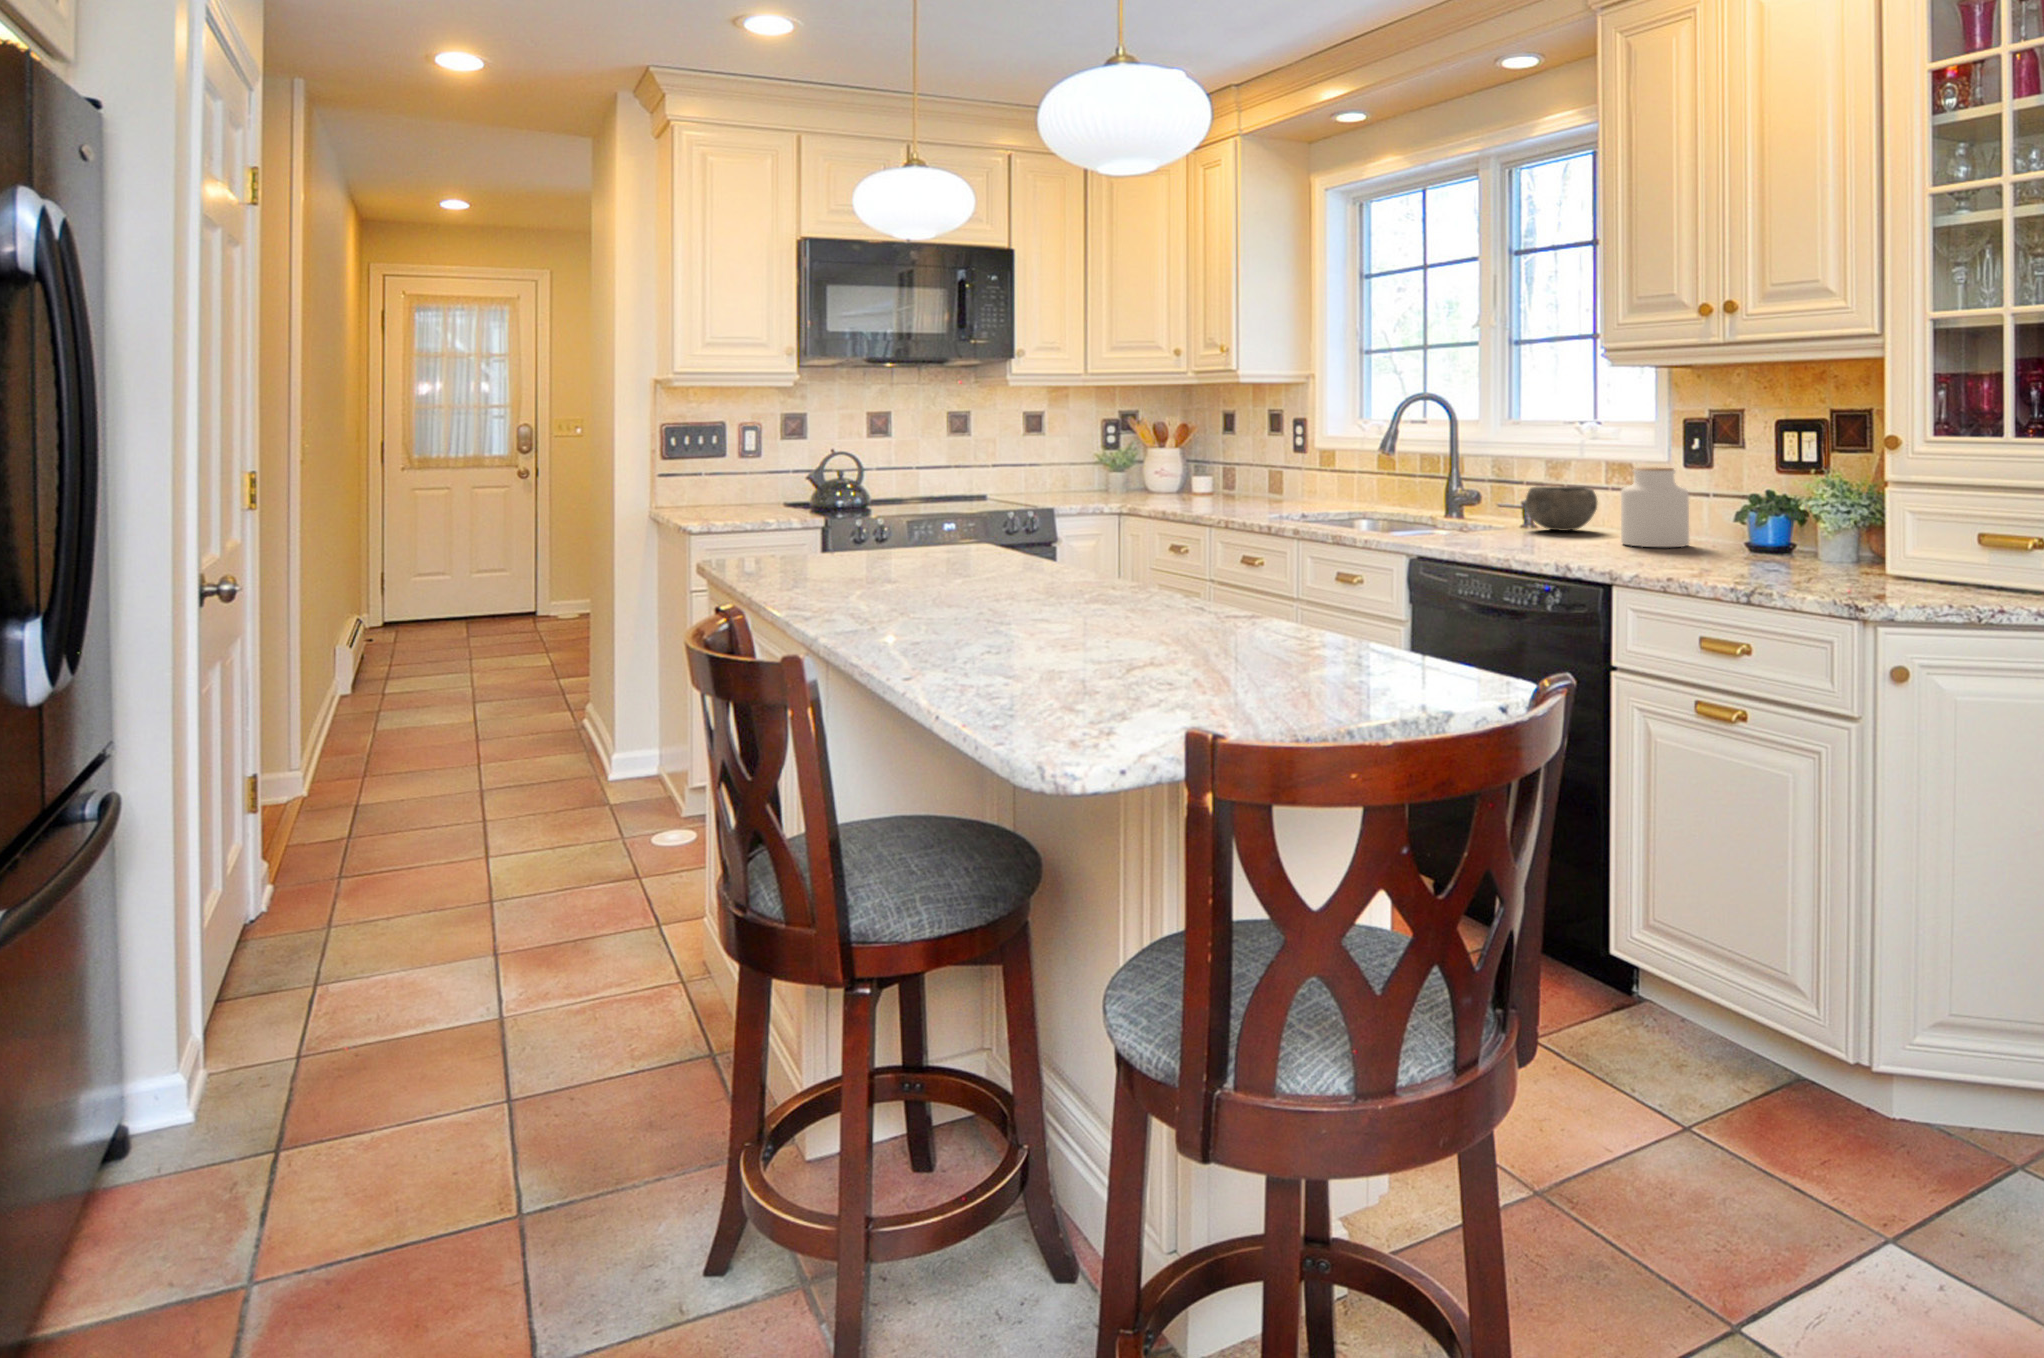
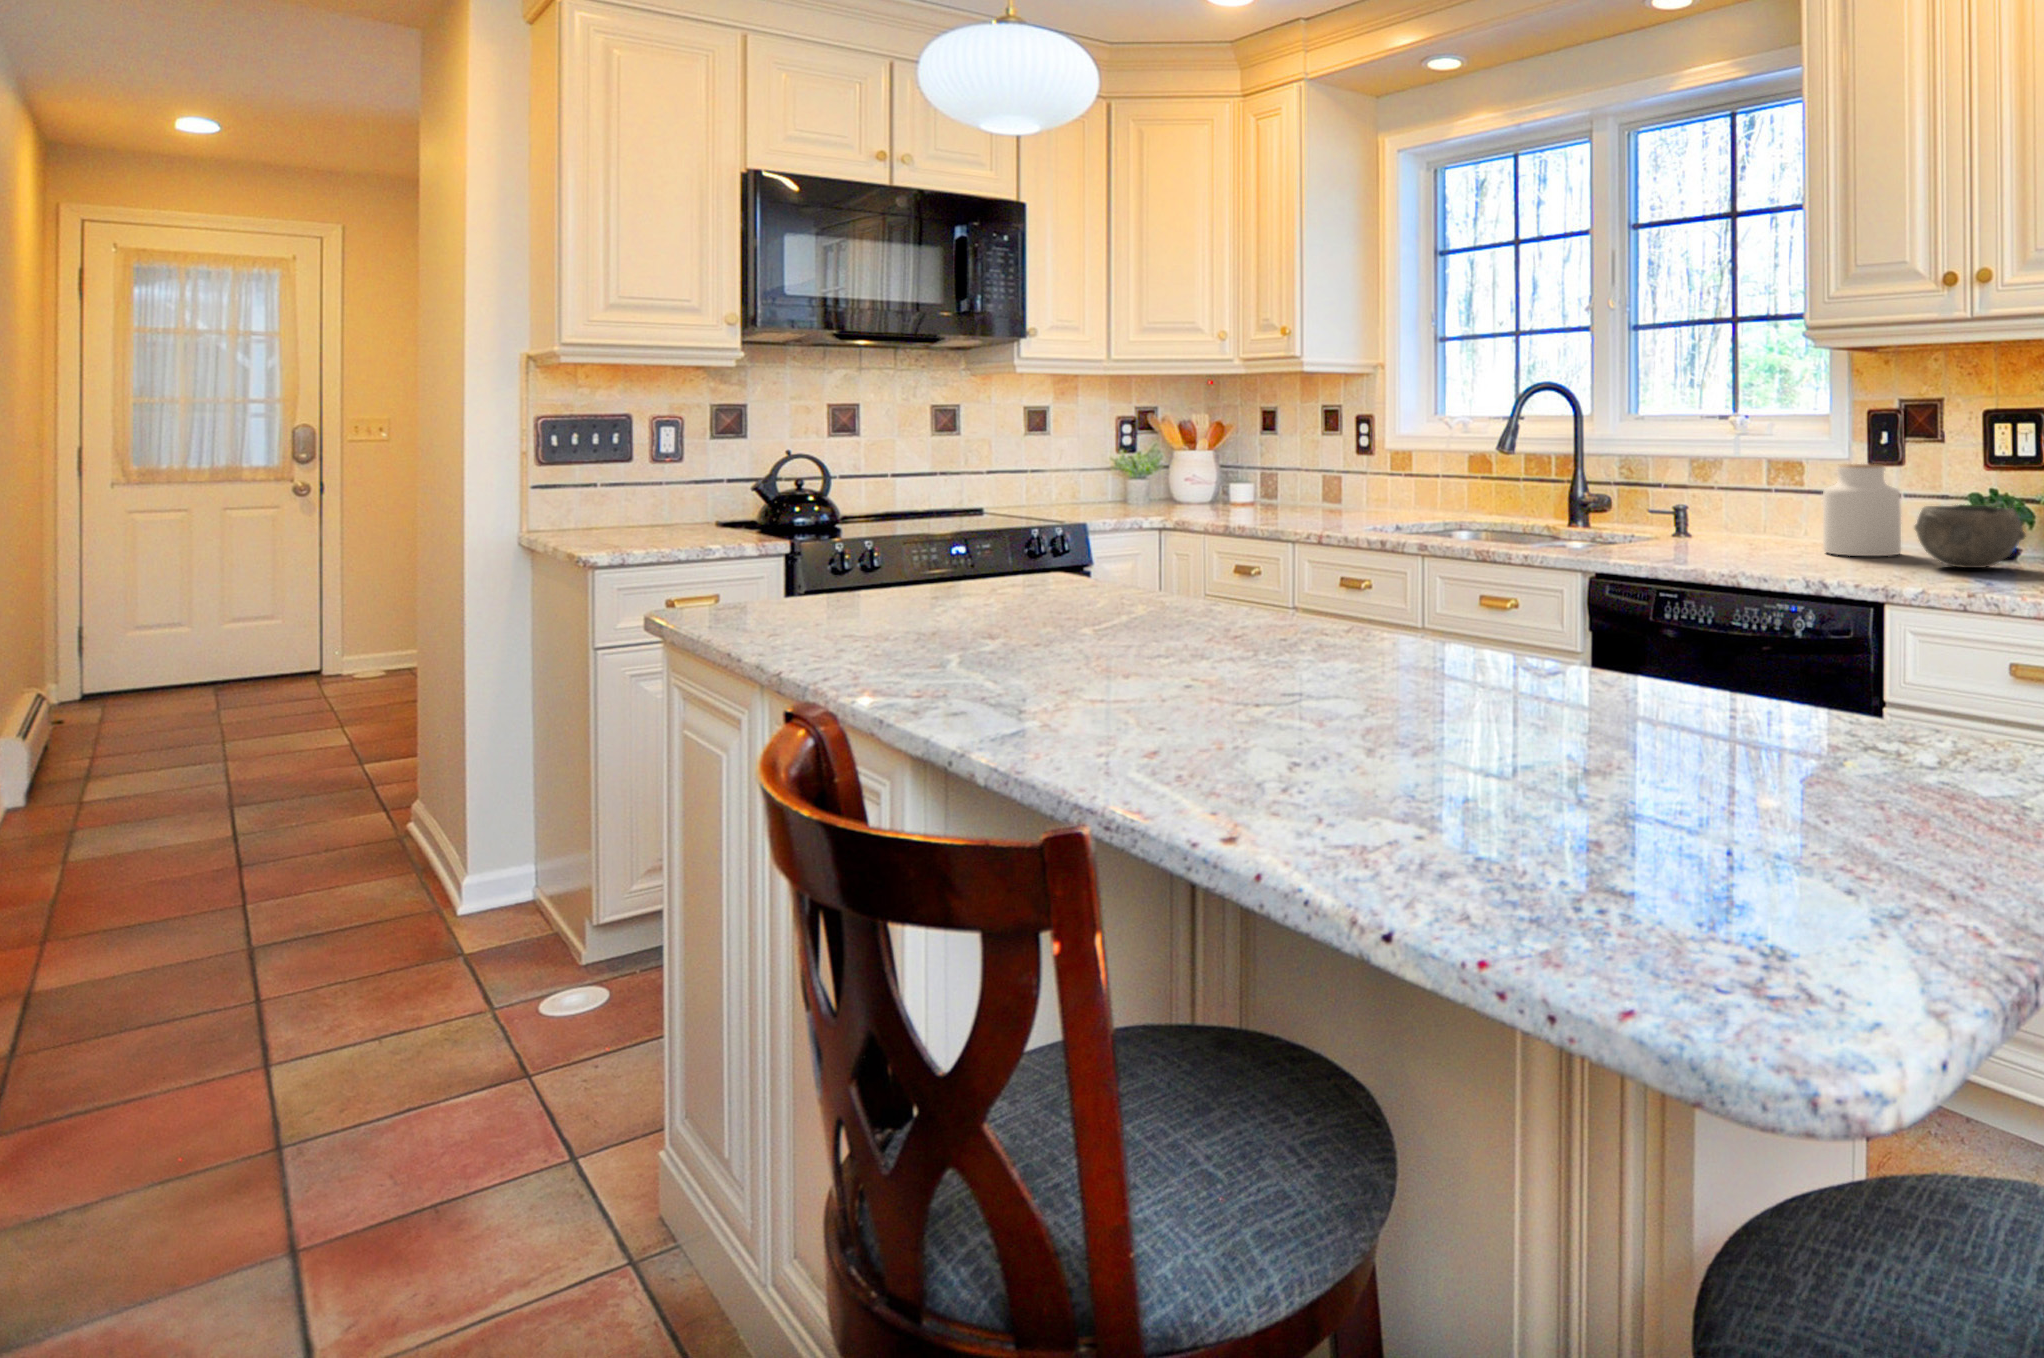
bowl: present [1525,486,1598,531] -> present [1915,505,2026,568]

